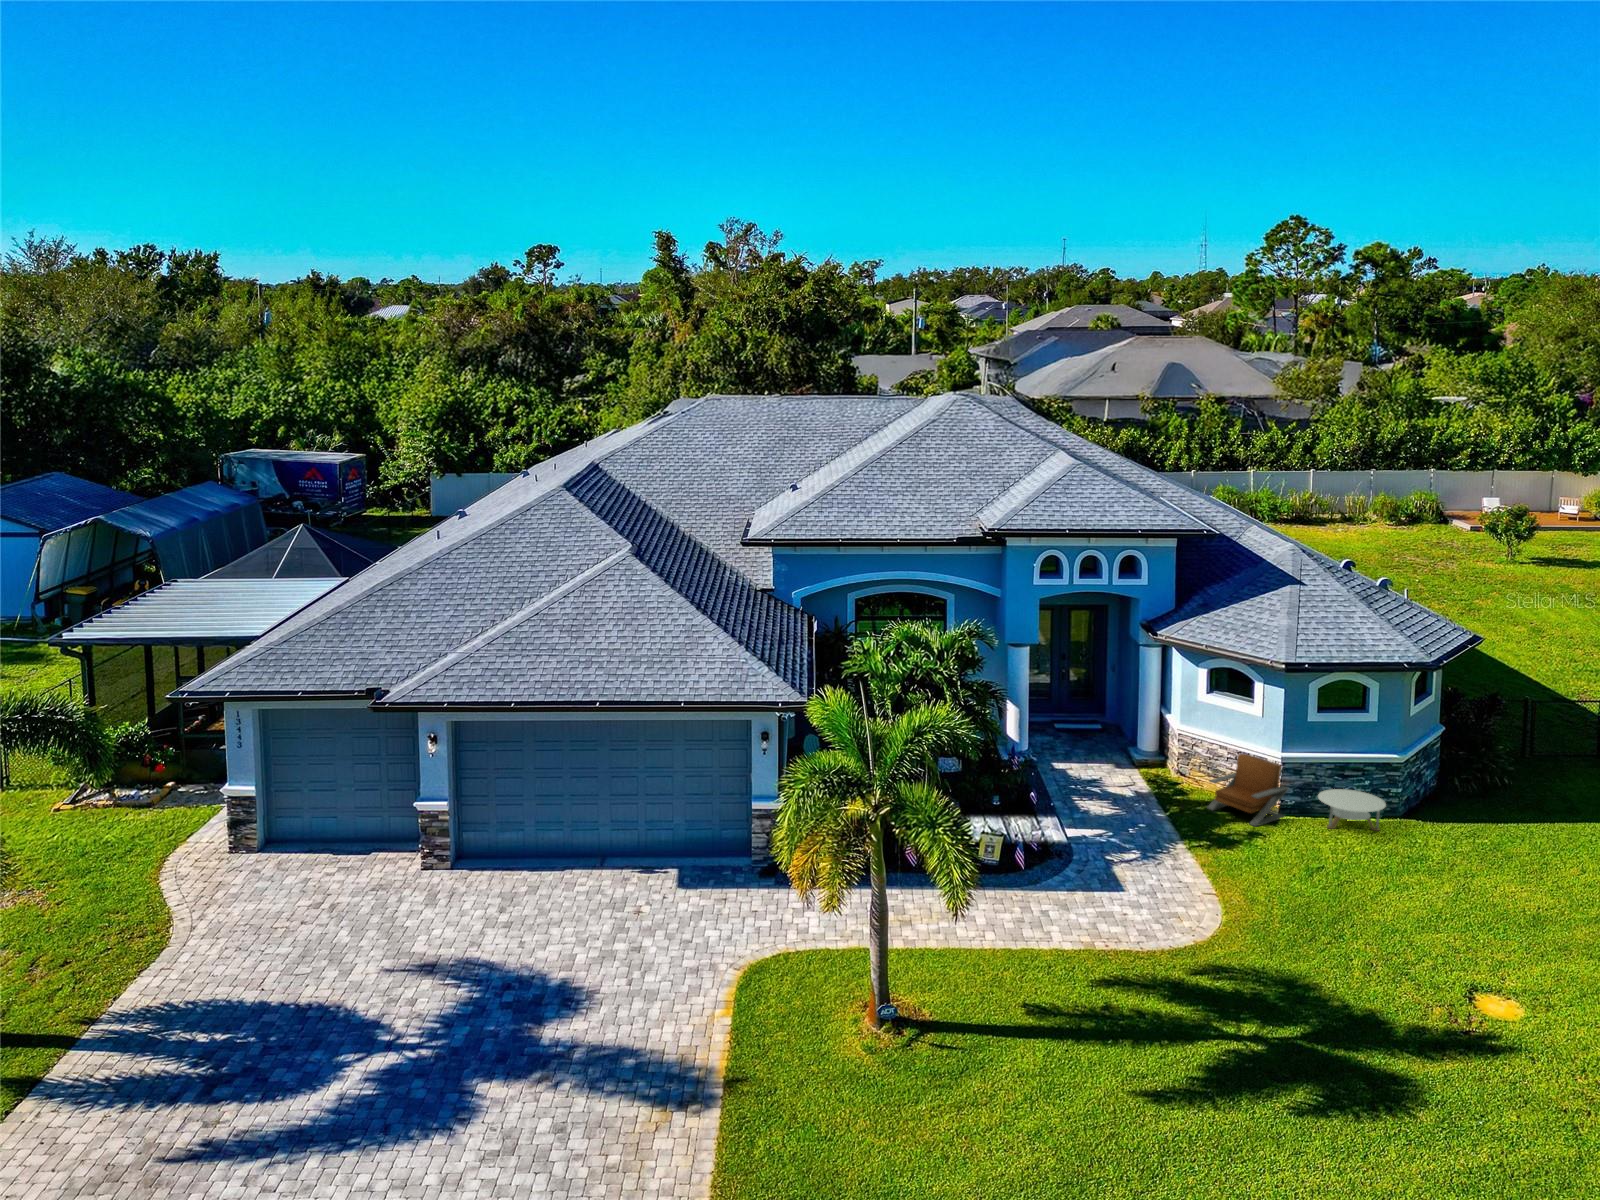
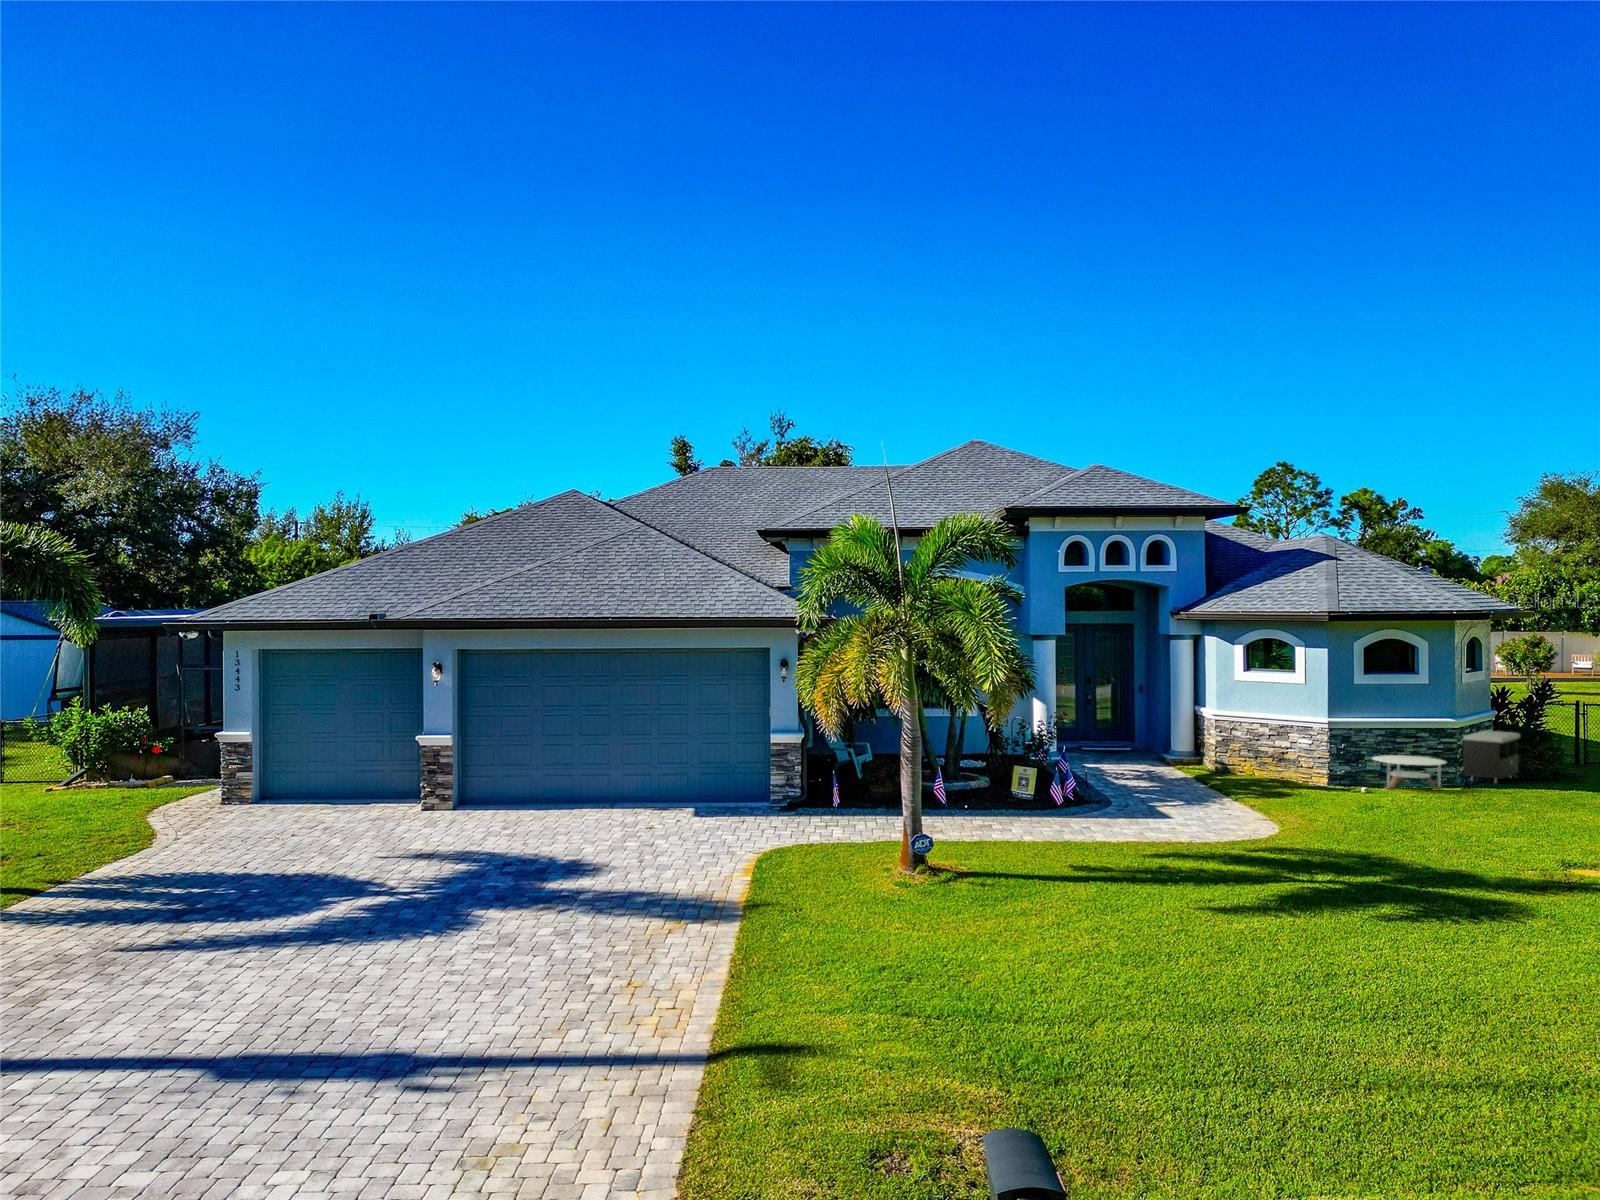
lounge chair: present [1207,754,1288,827] -> none [1254,723,1340,788]
storage bench: none [1403,758,1462,816] -> present [1463,730,1520,783]

